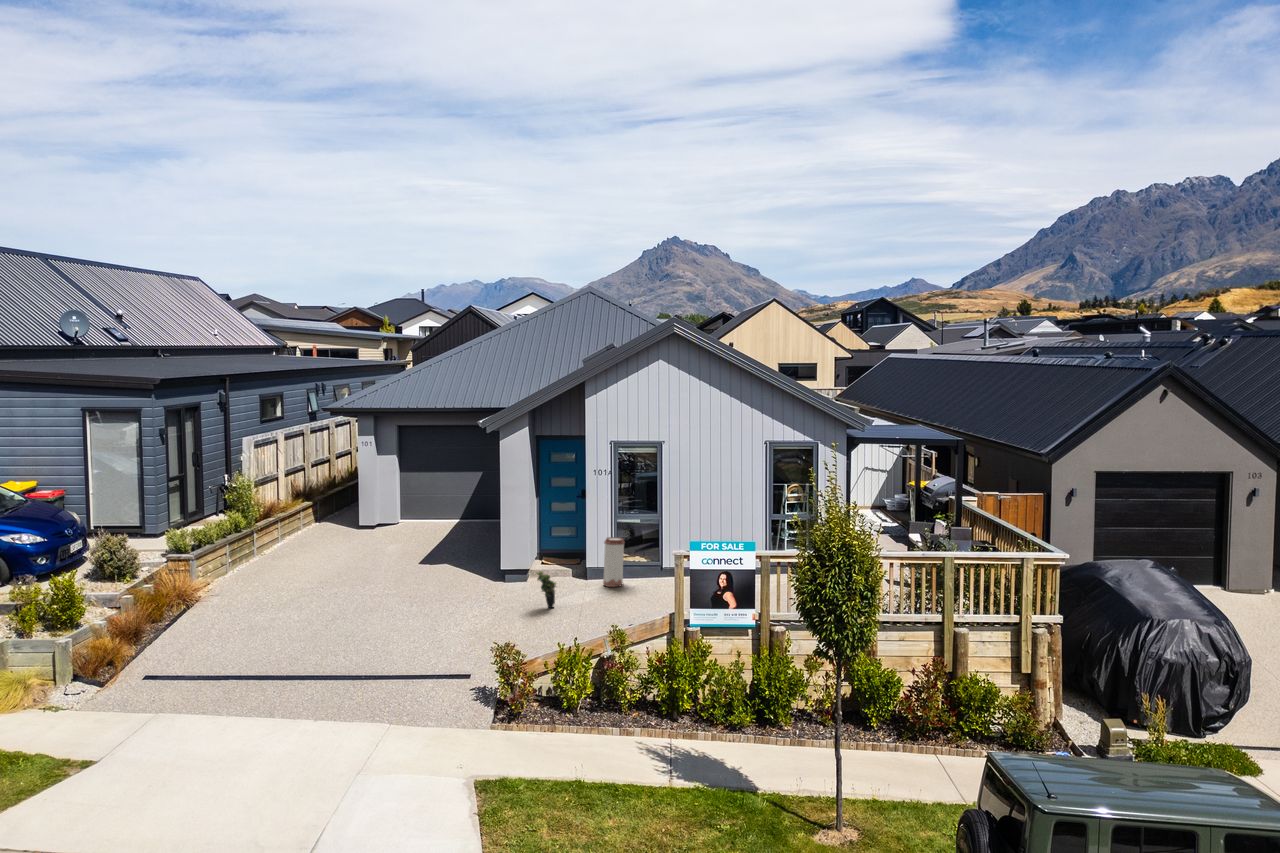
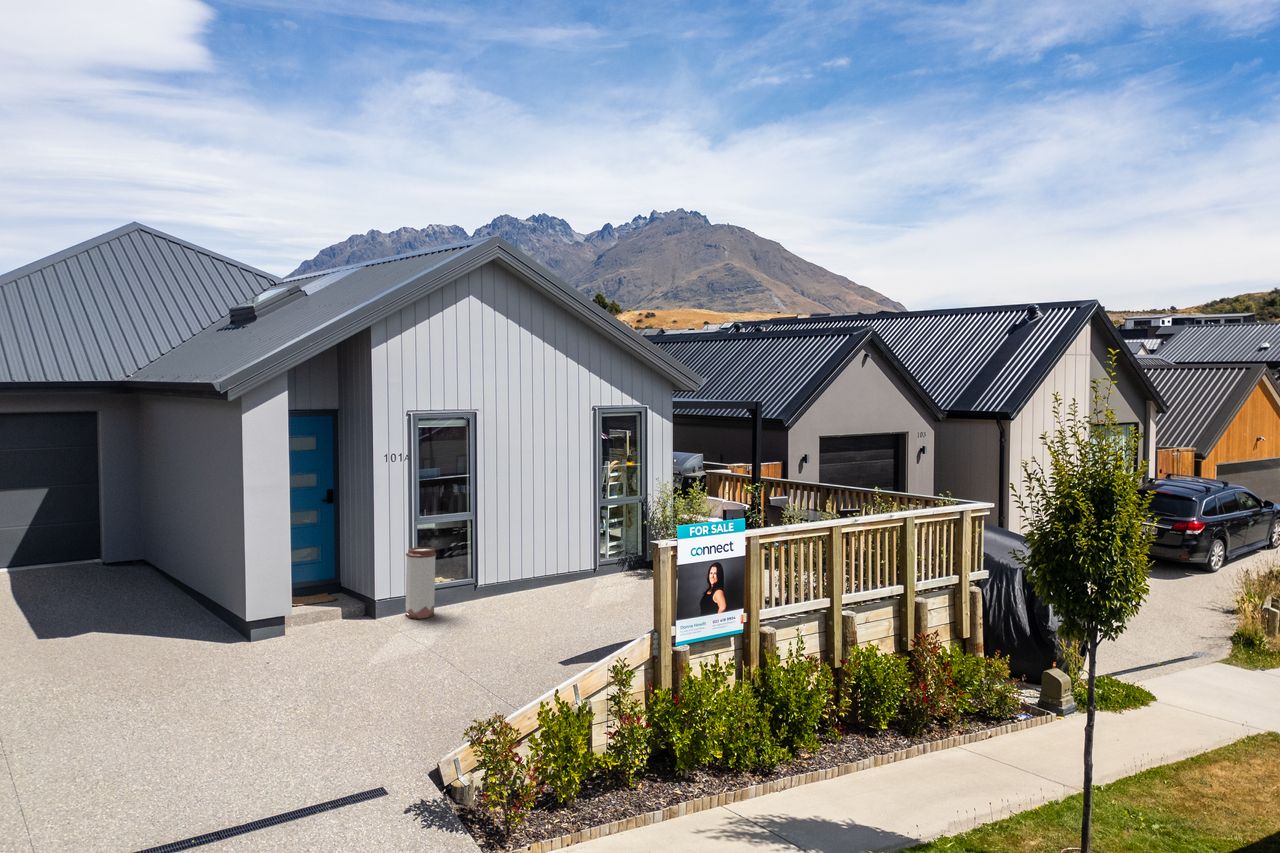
potted plant: present [536,571,556,608] -> none [359,604,394,660]

